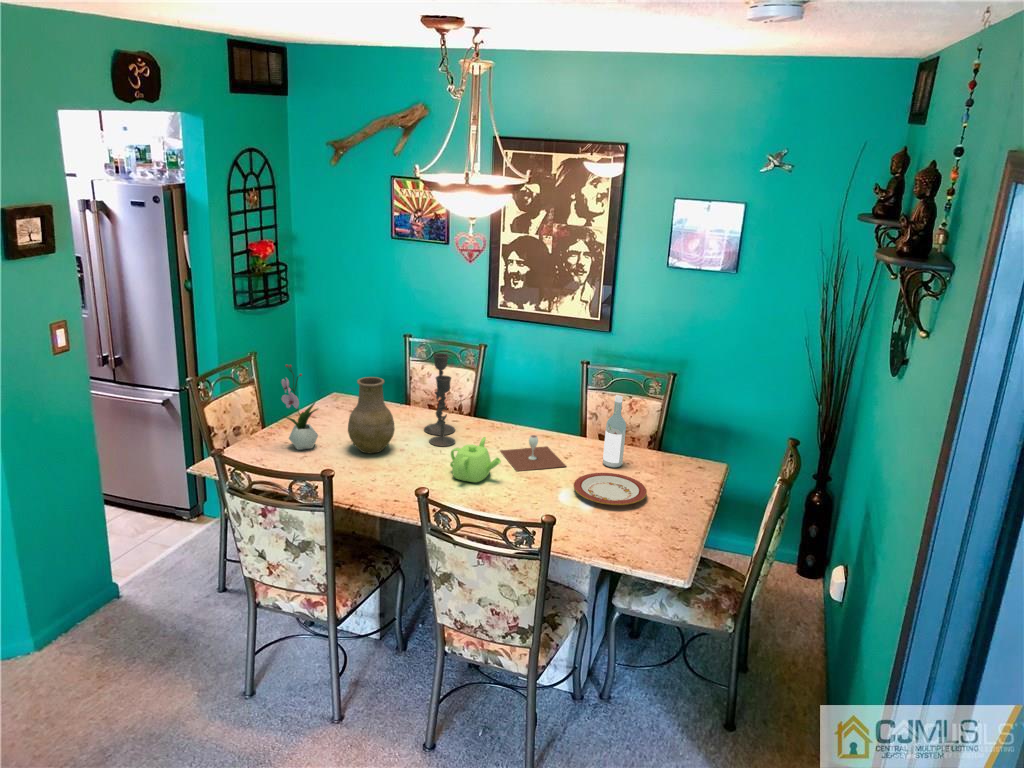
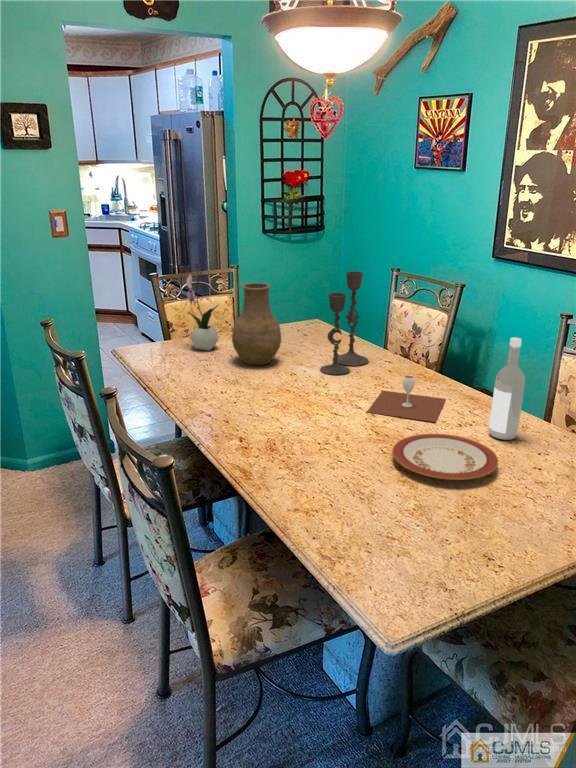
teapot: present [450,437,501,482] -> none [280,364,344,410]

